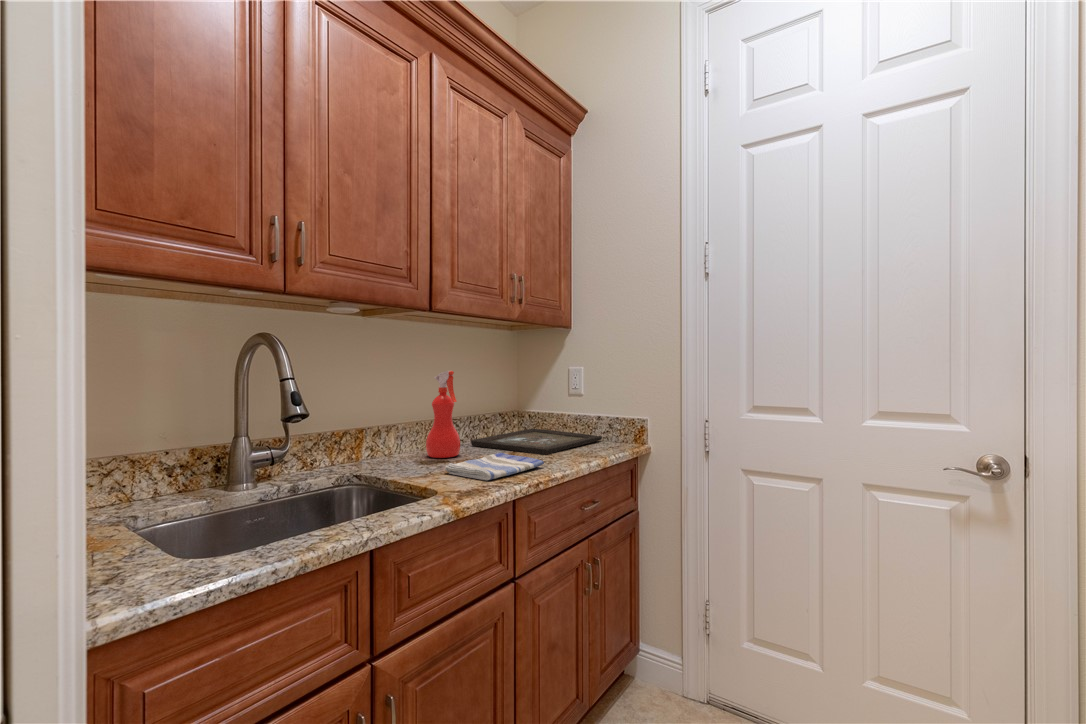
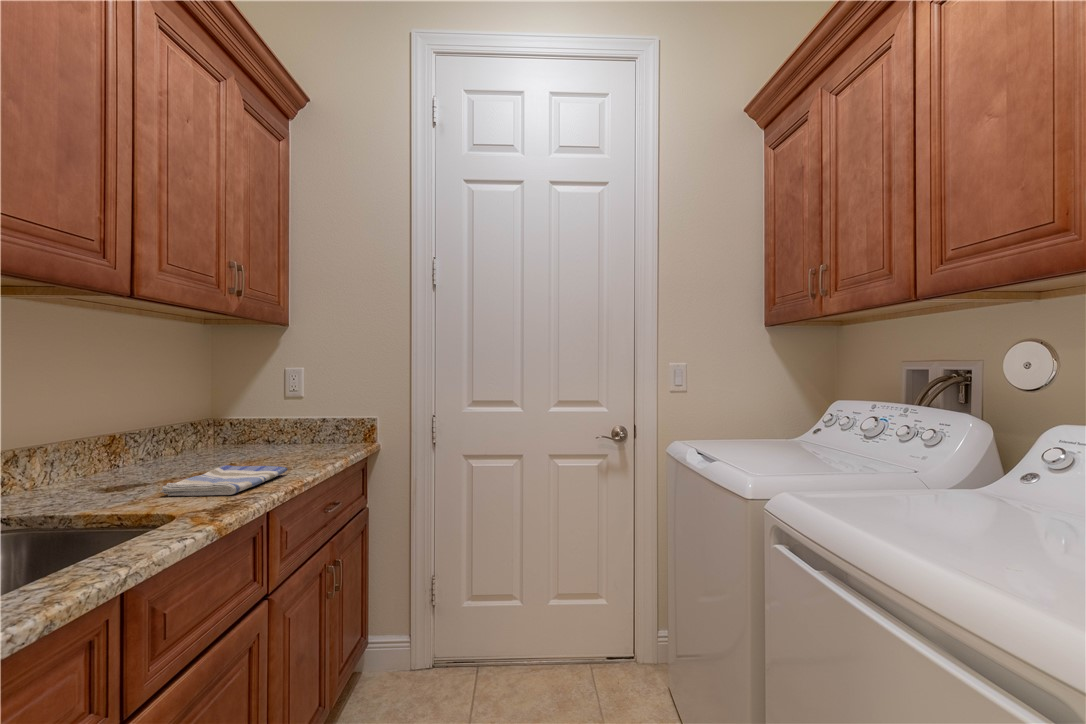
spray bottle: present [426,371,460,458] -> none [104,372,159,483]
tray: present [471,429,602,454] -> none [162,439,327,465]

